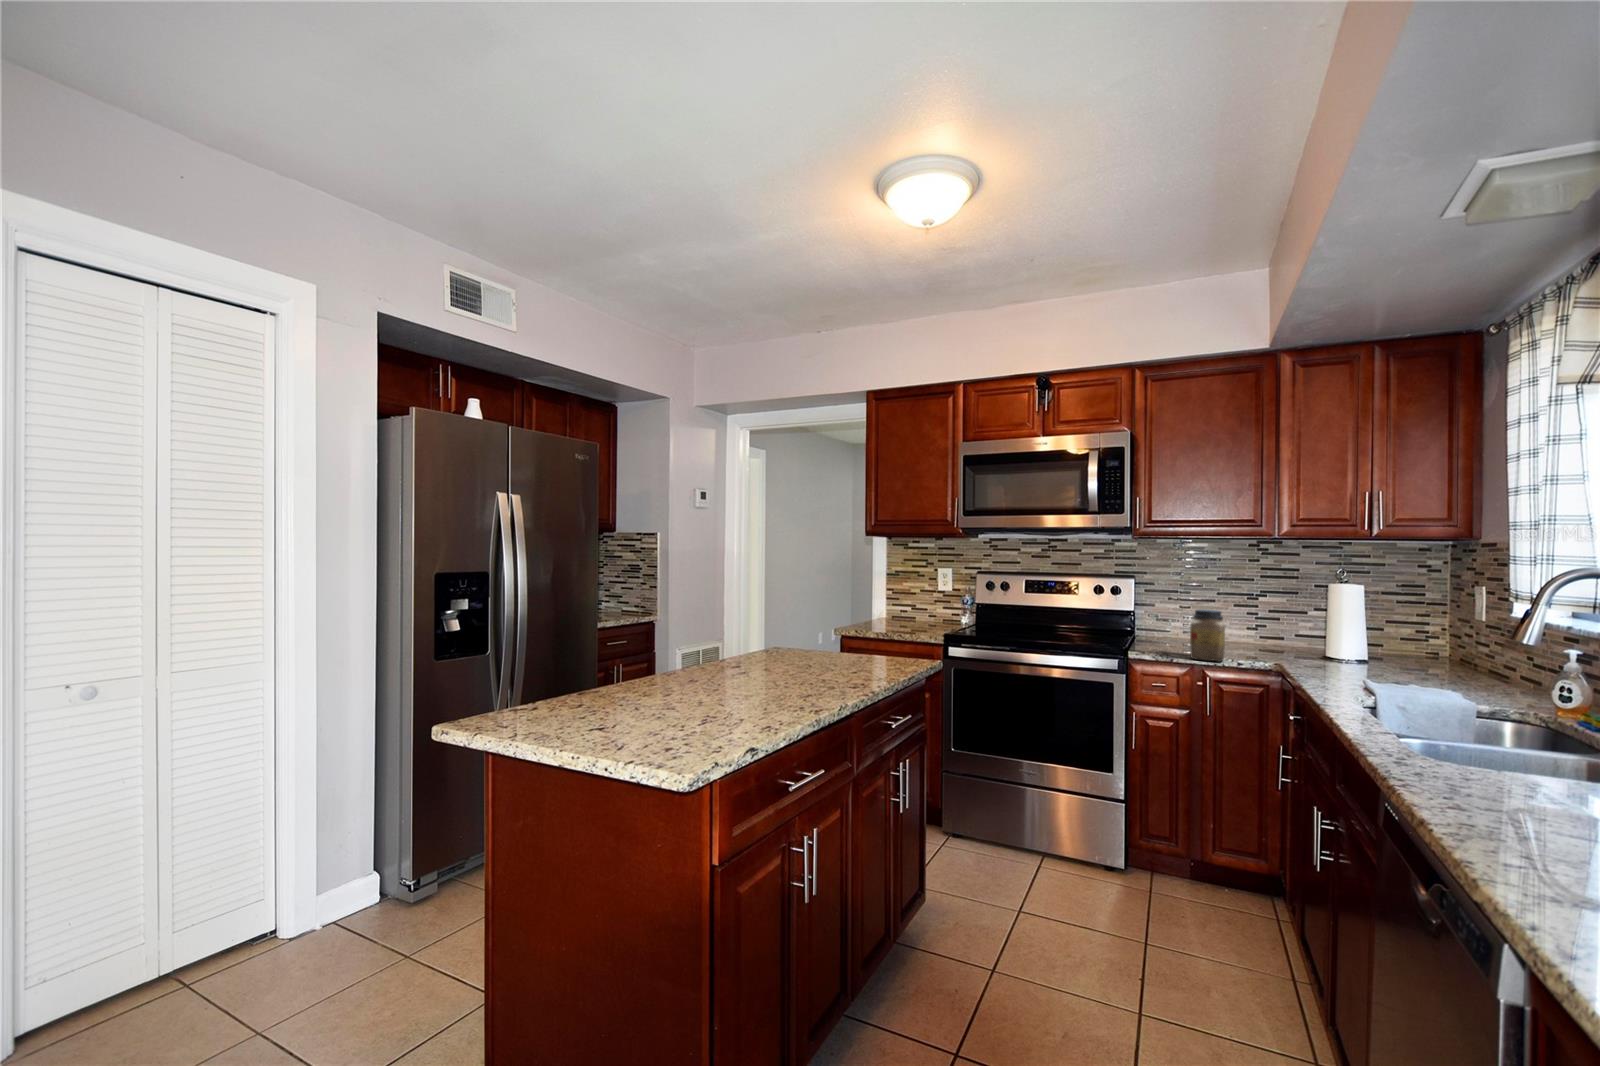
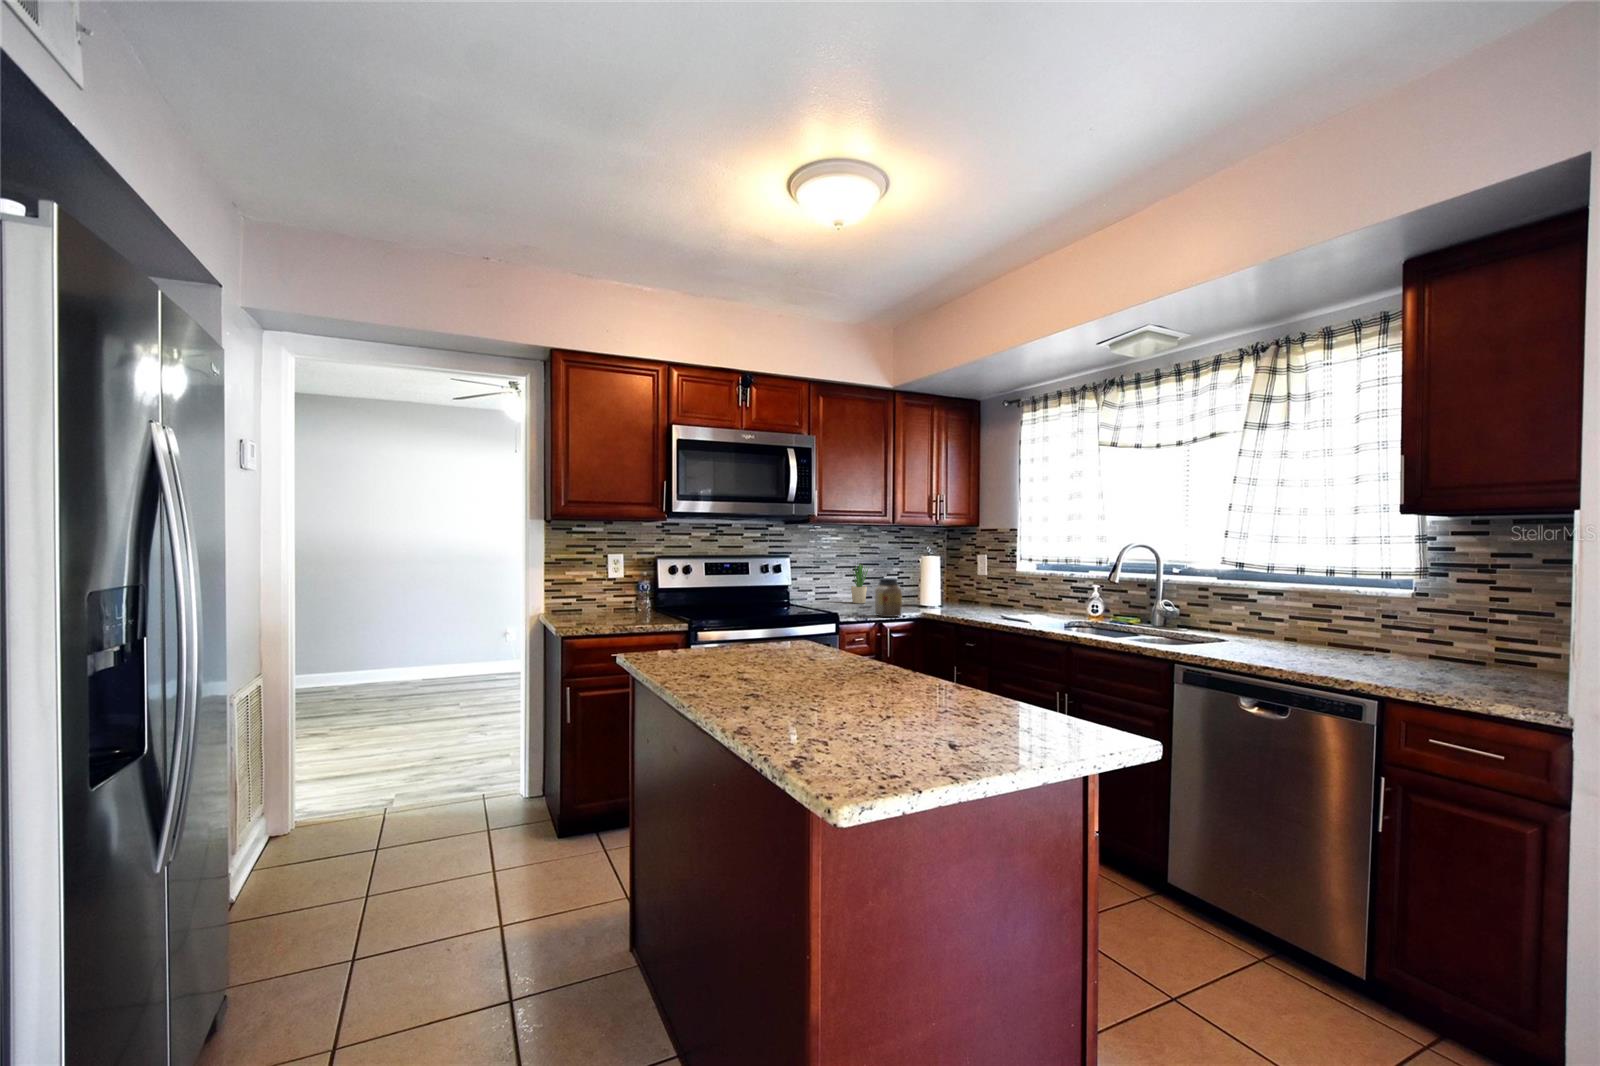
potted plant: none [1233,581,1257,643] -> present [851,564,869,604]

